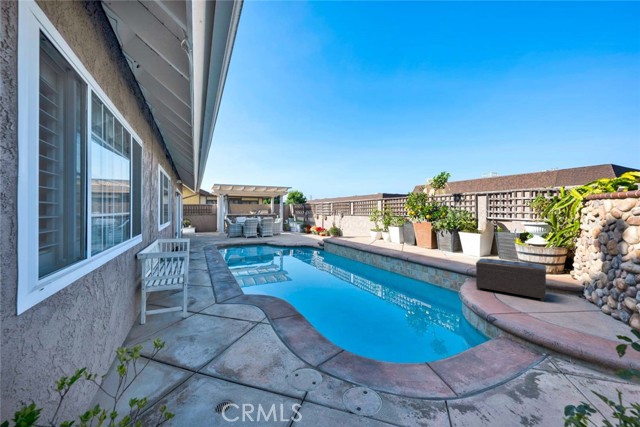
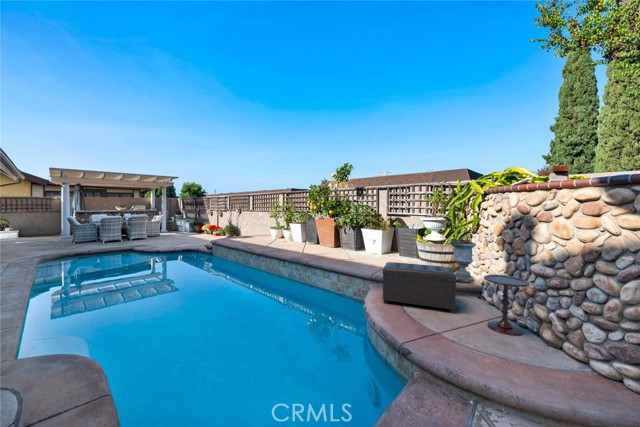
planter: none [547,241,577,281] -> present [450,238,476,282]
side table: none [571,270,617,321] -> present [484,275,530,336]

